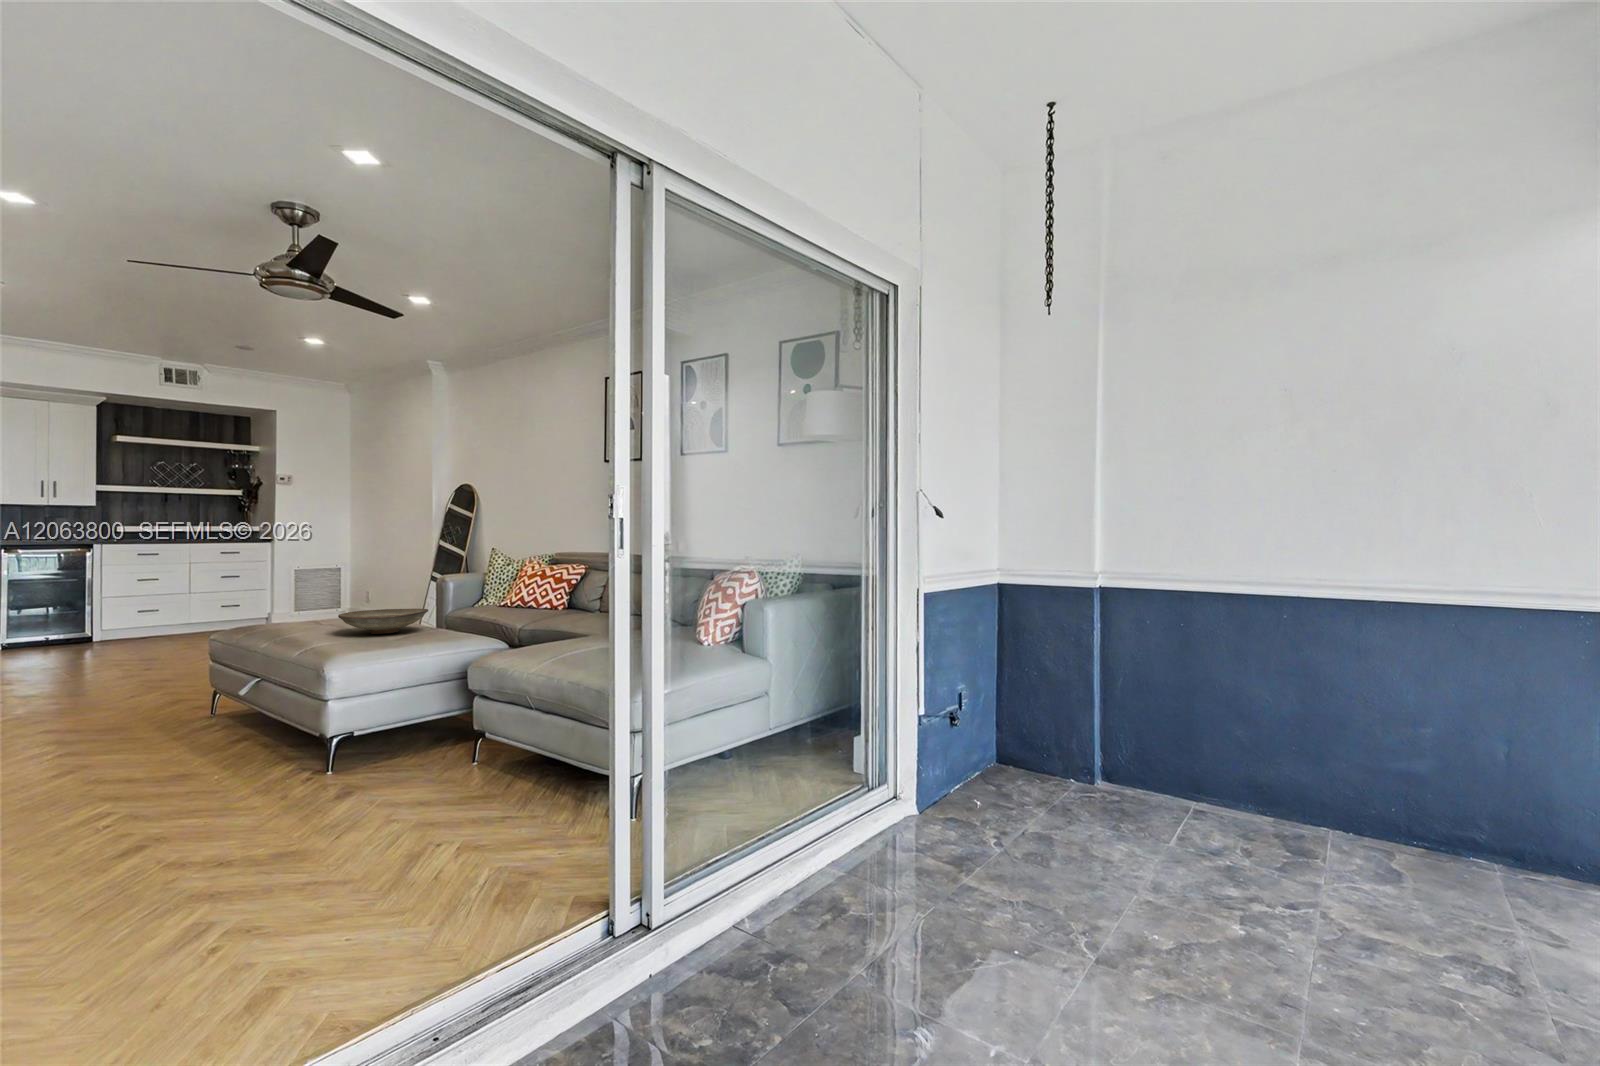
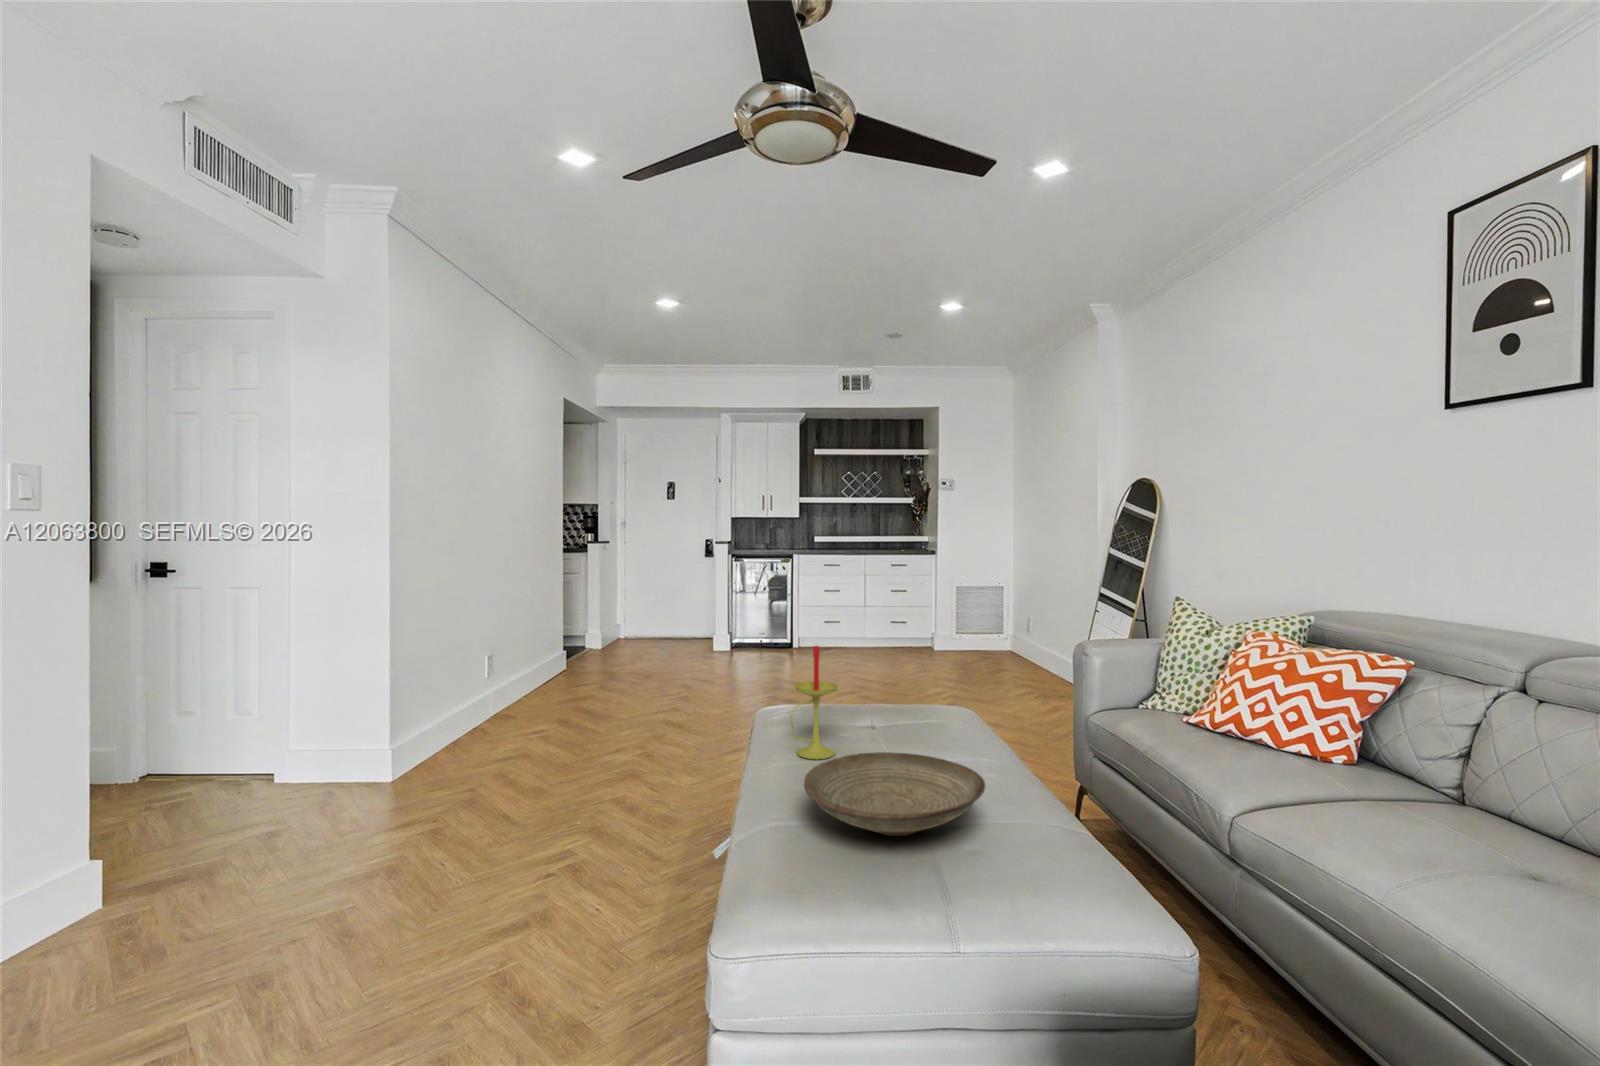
candle: none [298,566,326,628] -> present [790,646,837,760]

